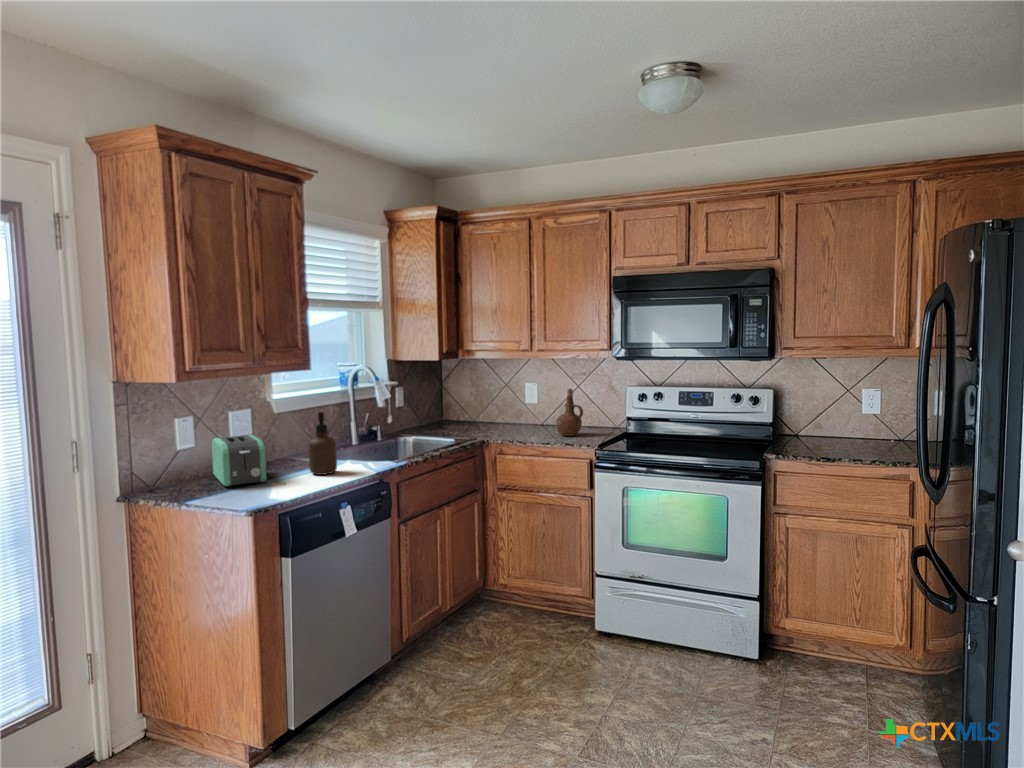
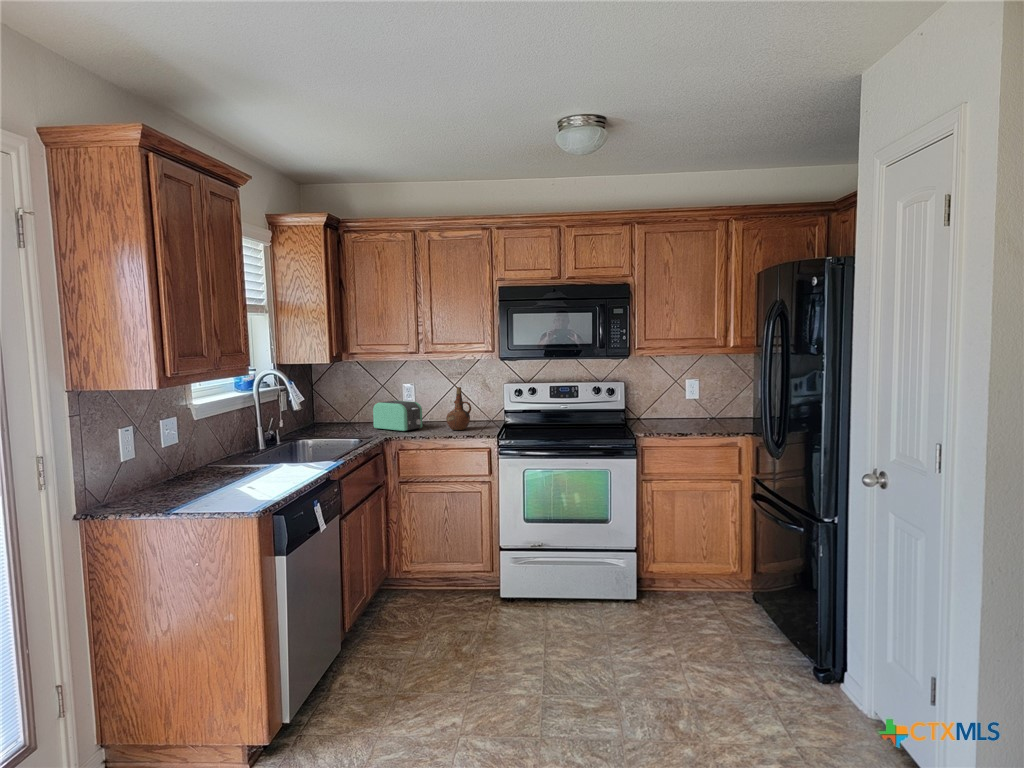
soap dispenser: present [308,412,337,475] -> none [256,415,285,478]
toaster: present [212,435,267,487] -> present [373,401,422,432]

